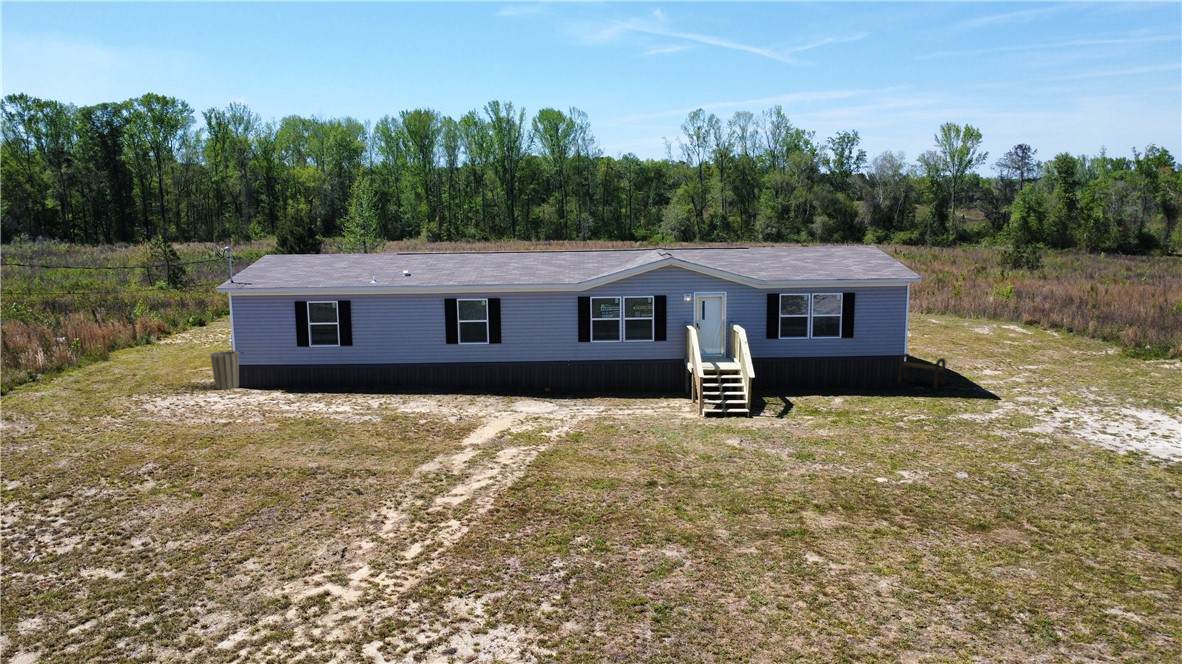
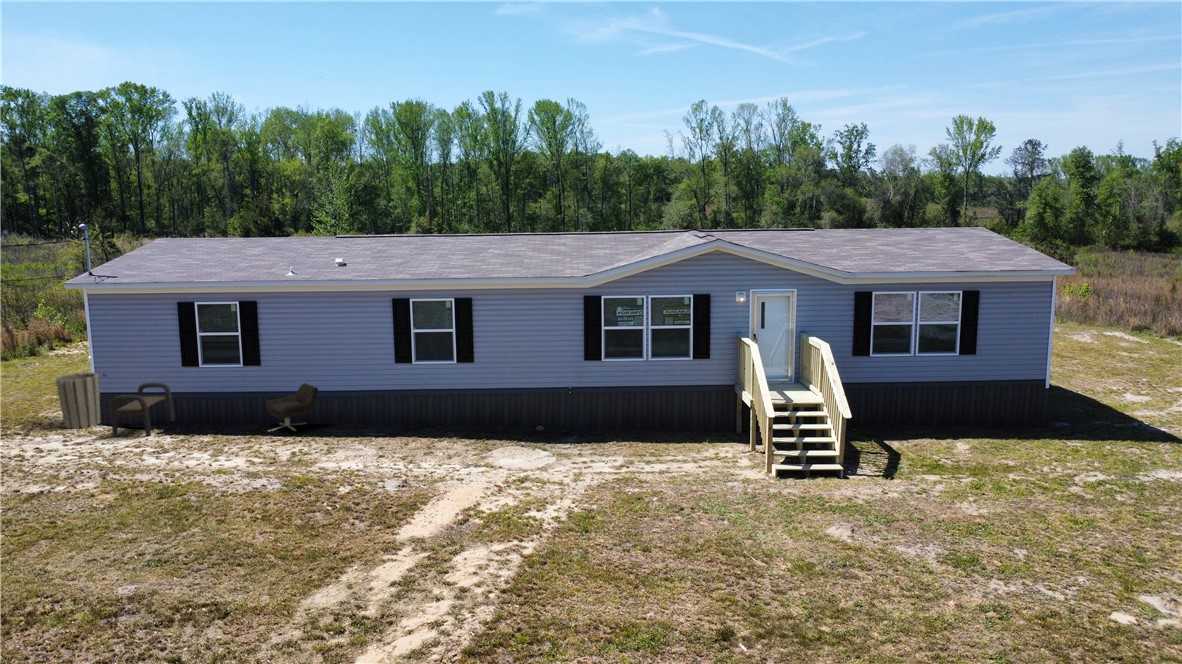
bench: present [898,354,946,388] -> present [111,382,175,437]
lounge chair: none [356,358,393,391] -> present [266,383,318,431]

